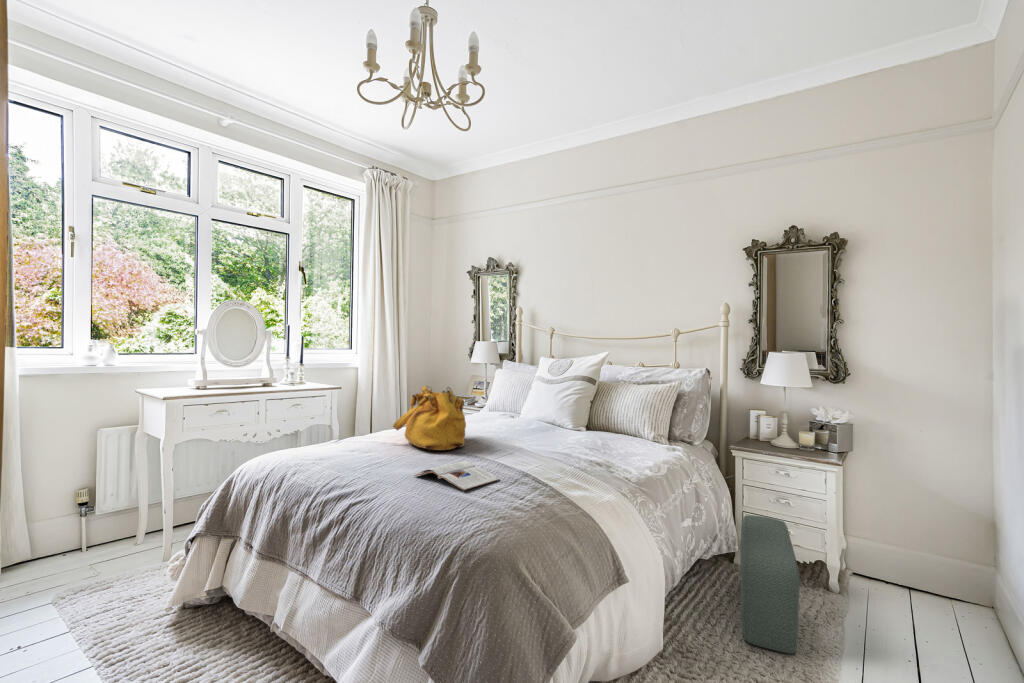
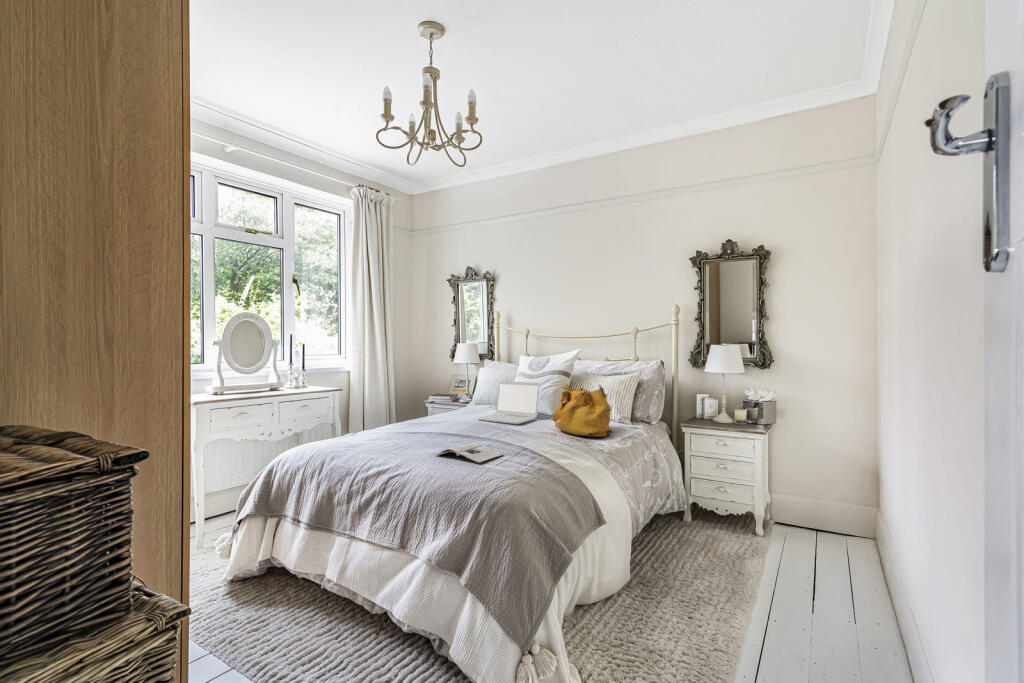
handbag: present [393,386,466,450] -> present [552,384,612,437]
laptop: none [484,386,559,438] -> present [477,381,539,424]
pouf: present [740,515,800,653] -> none [689,480,731,577]

